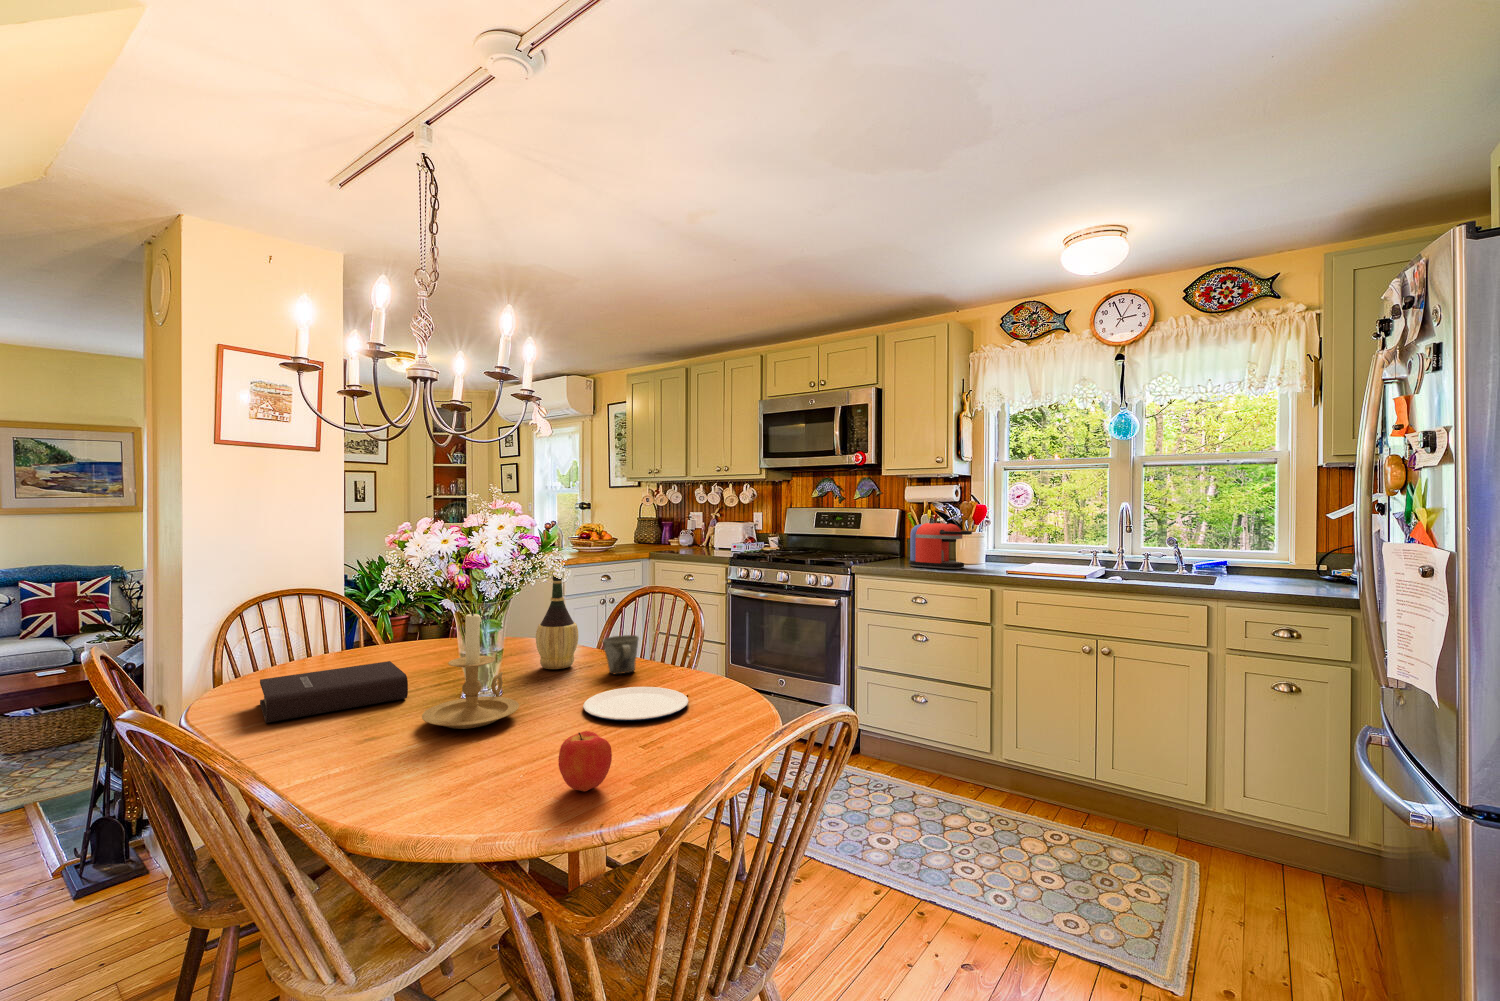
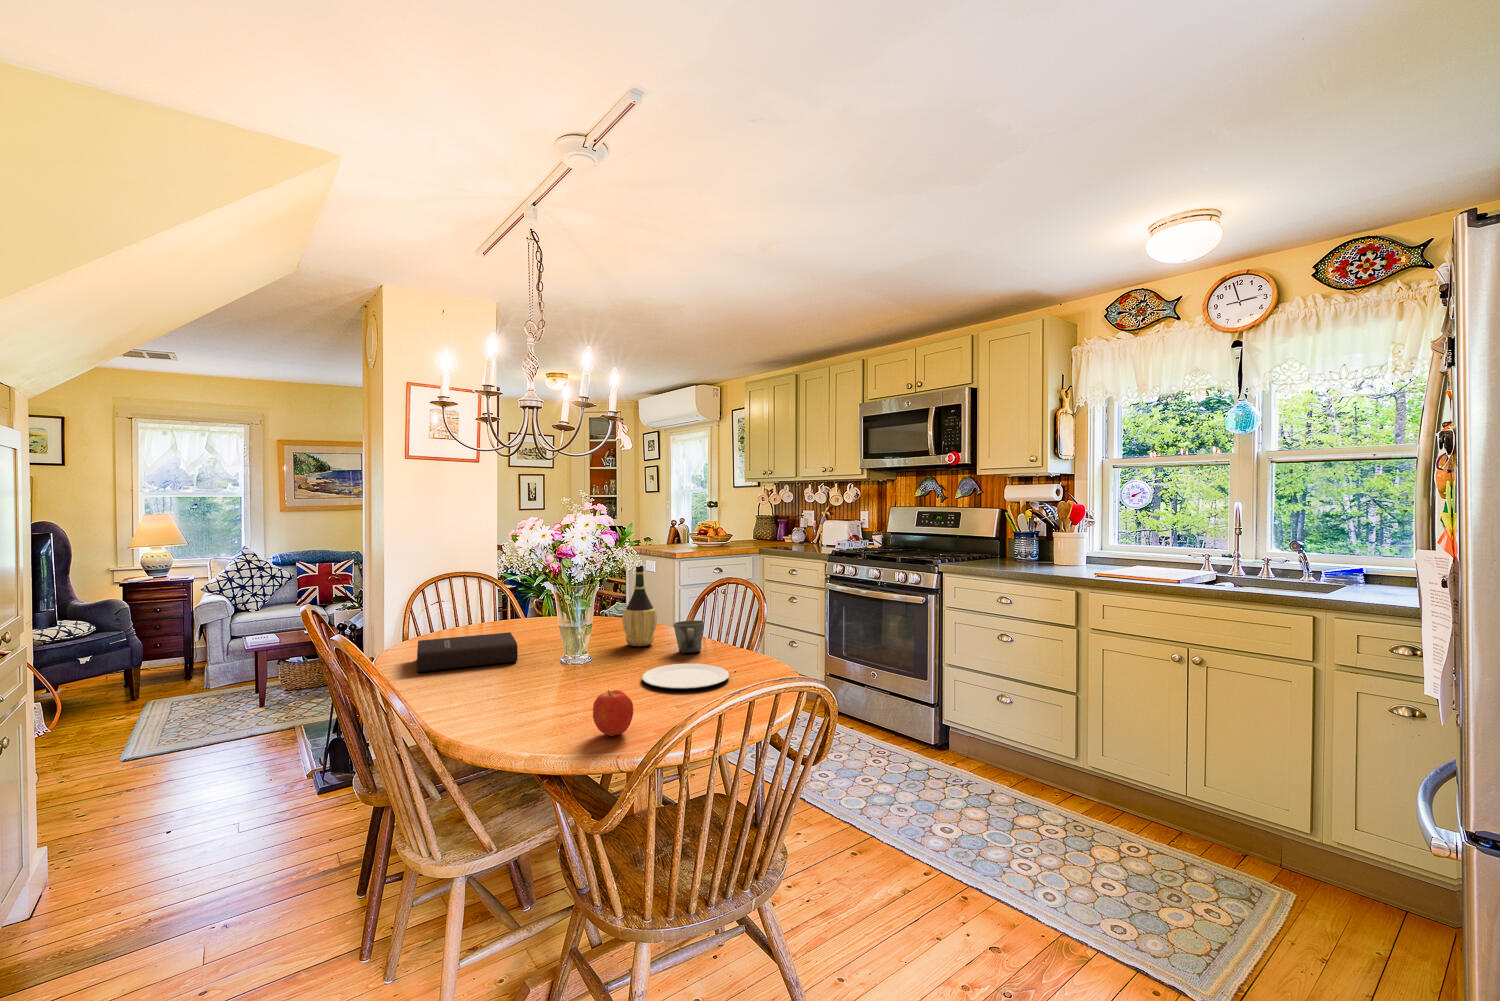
coffee maker: present [909,523,972,569] -> none [1000,524,1064,570]
candle holder: present [422,610,519,729] -> none [518,593,592,686]

